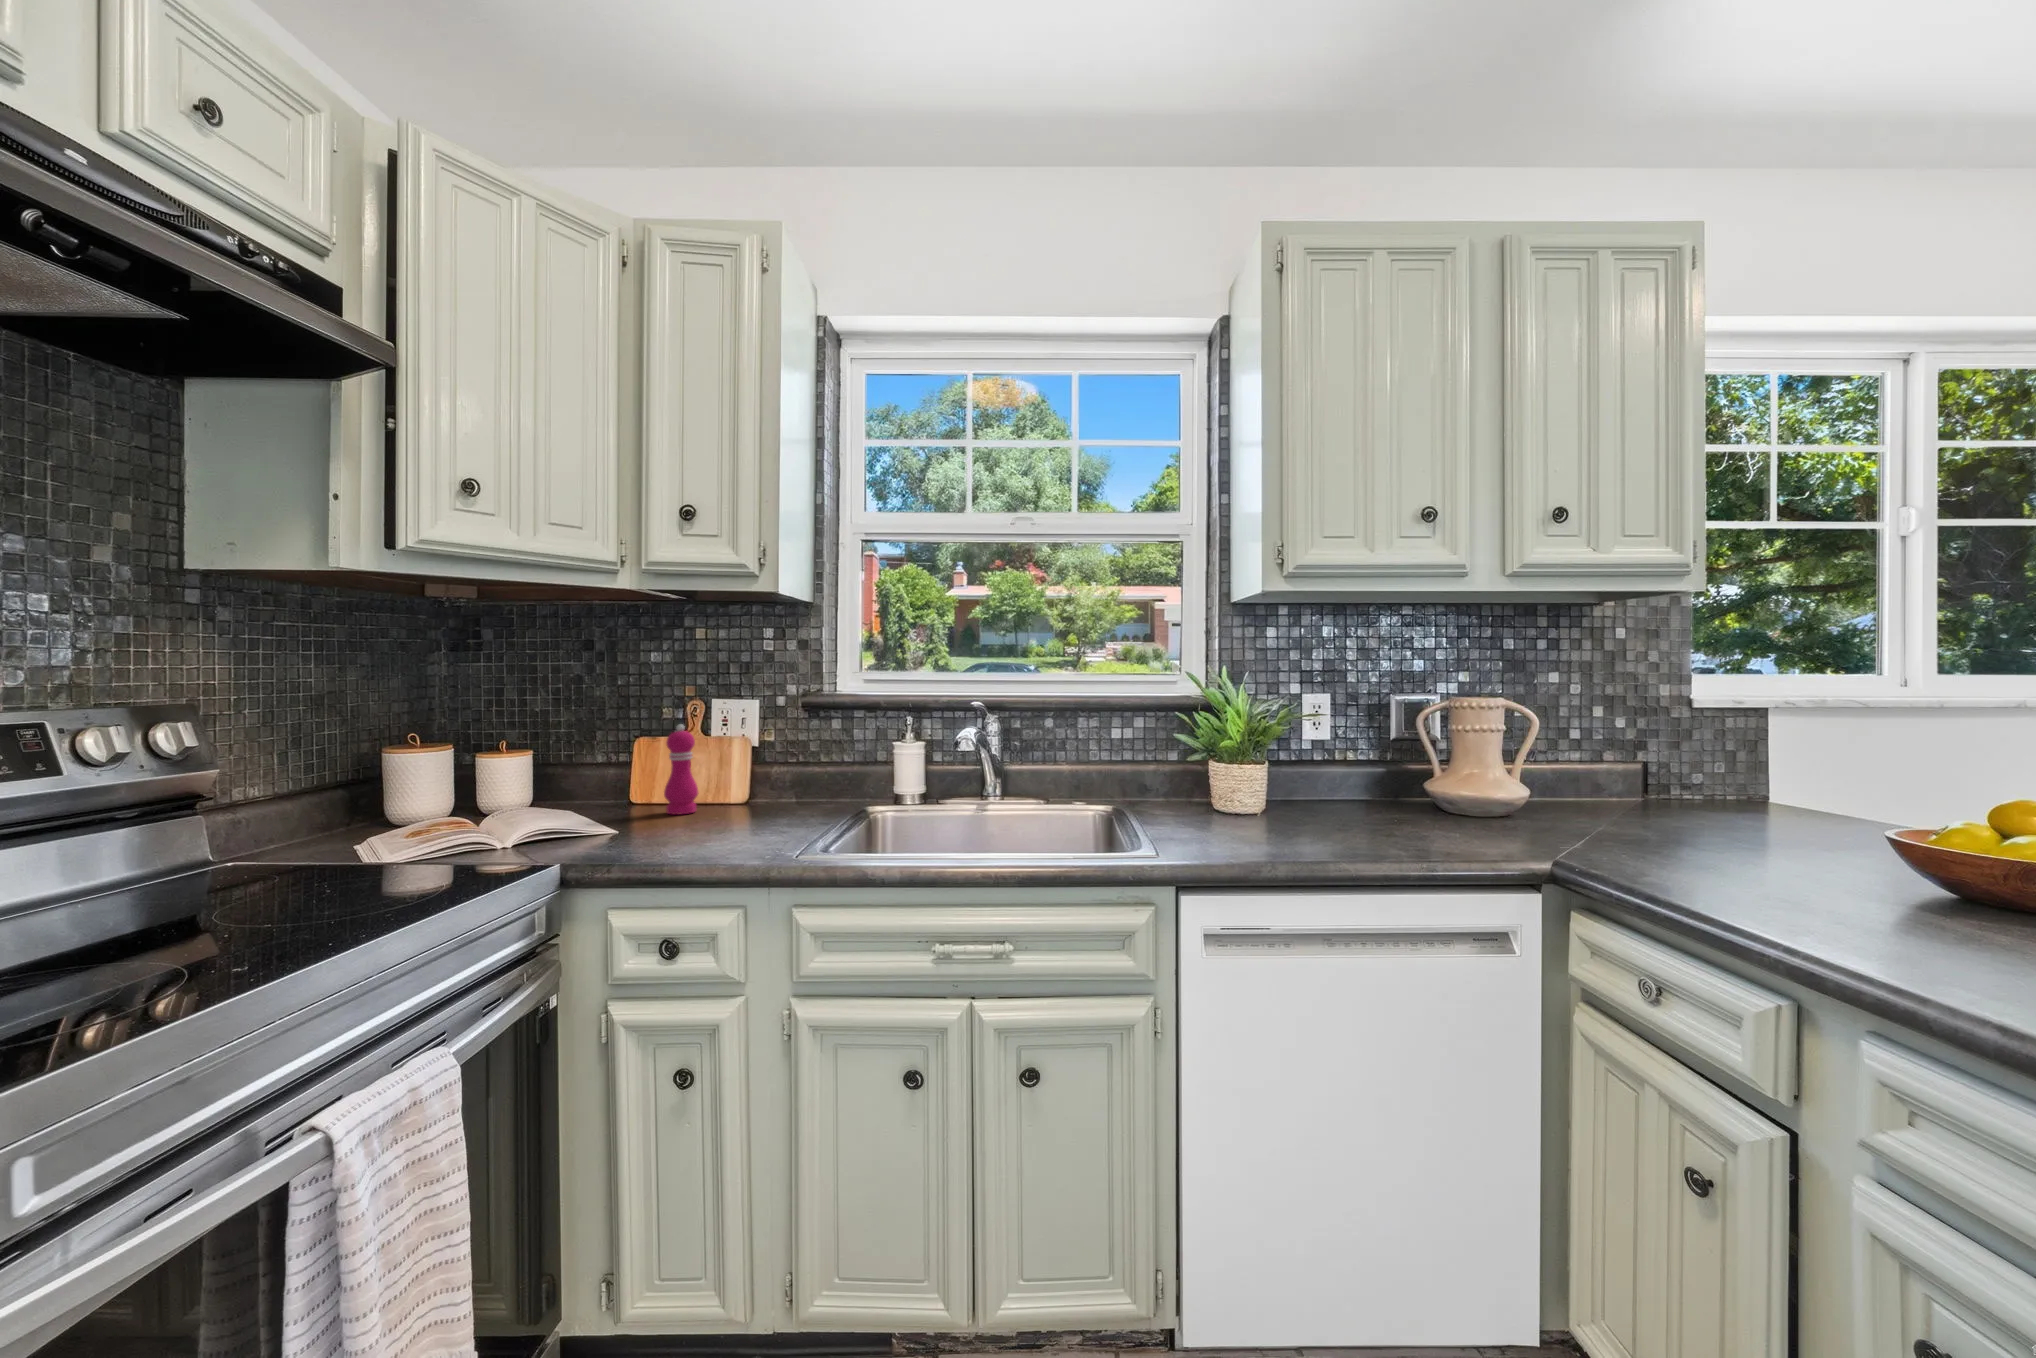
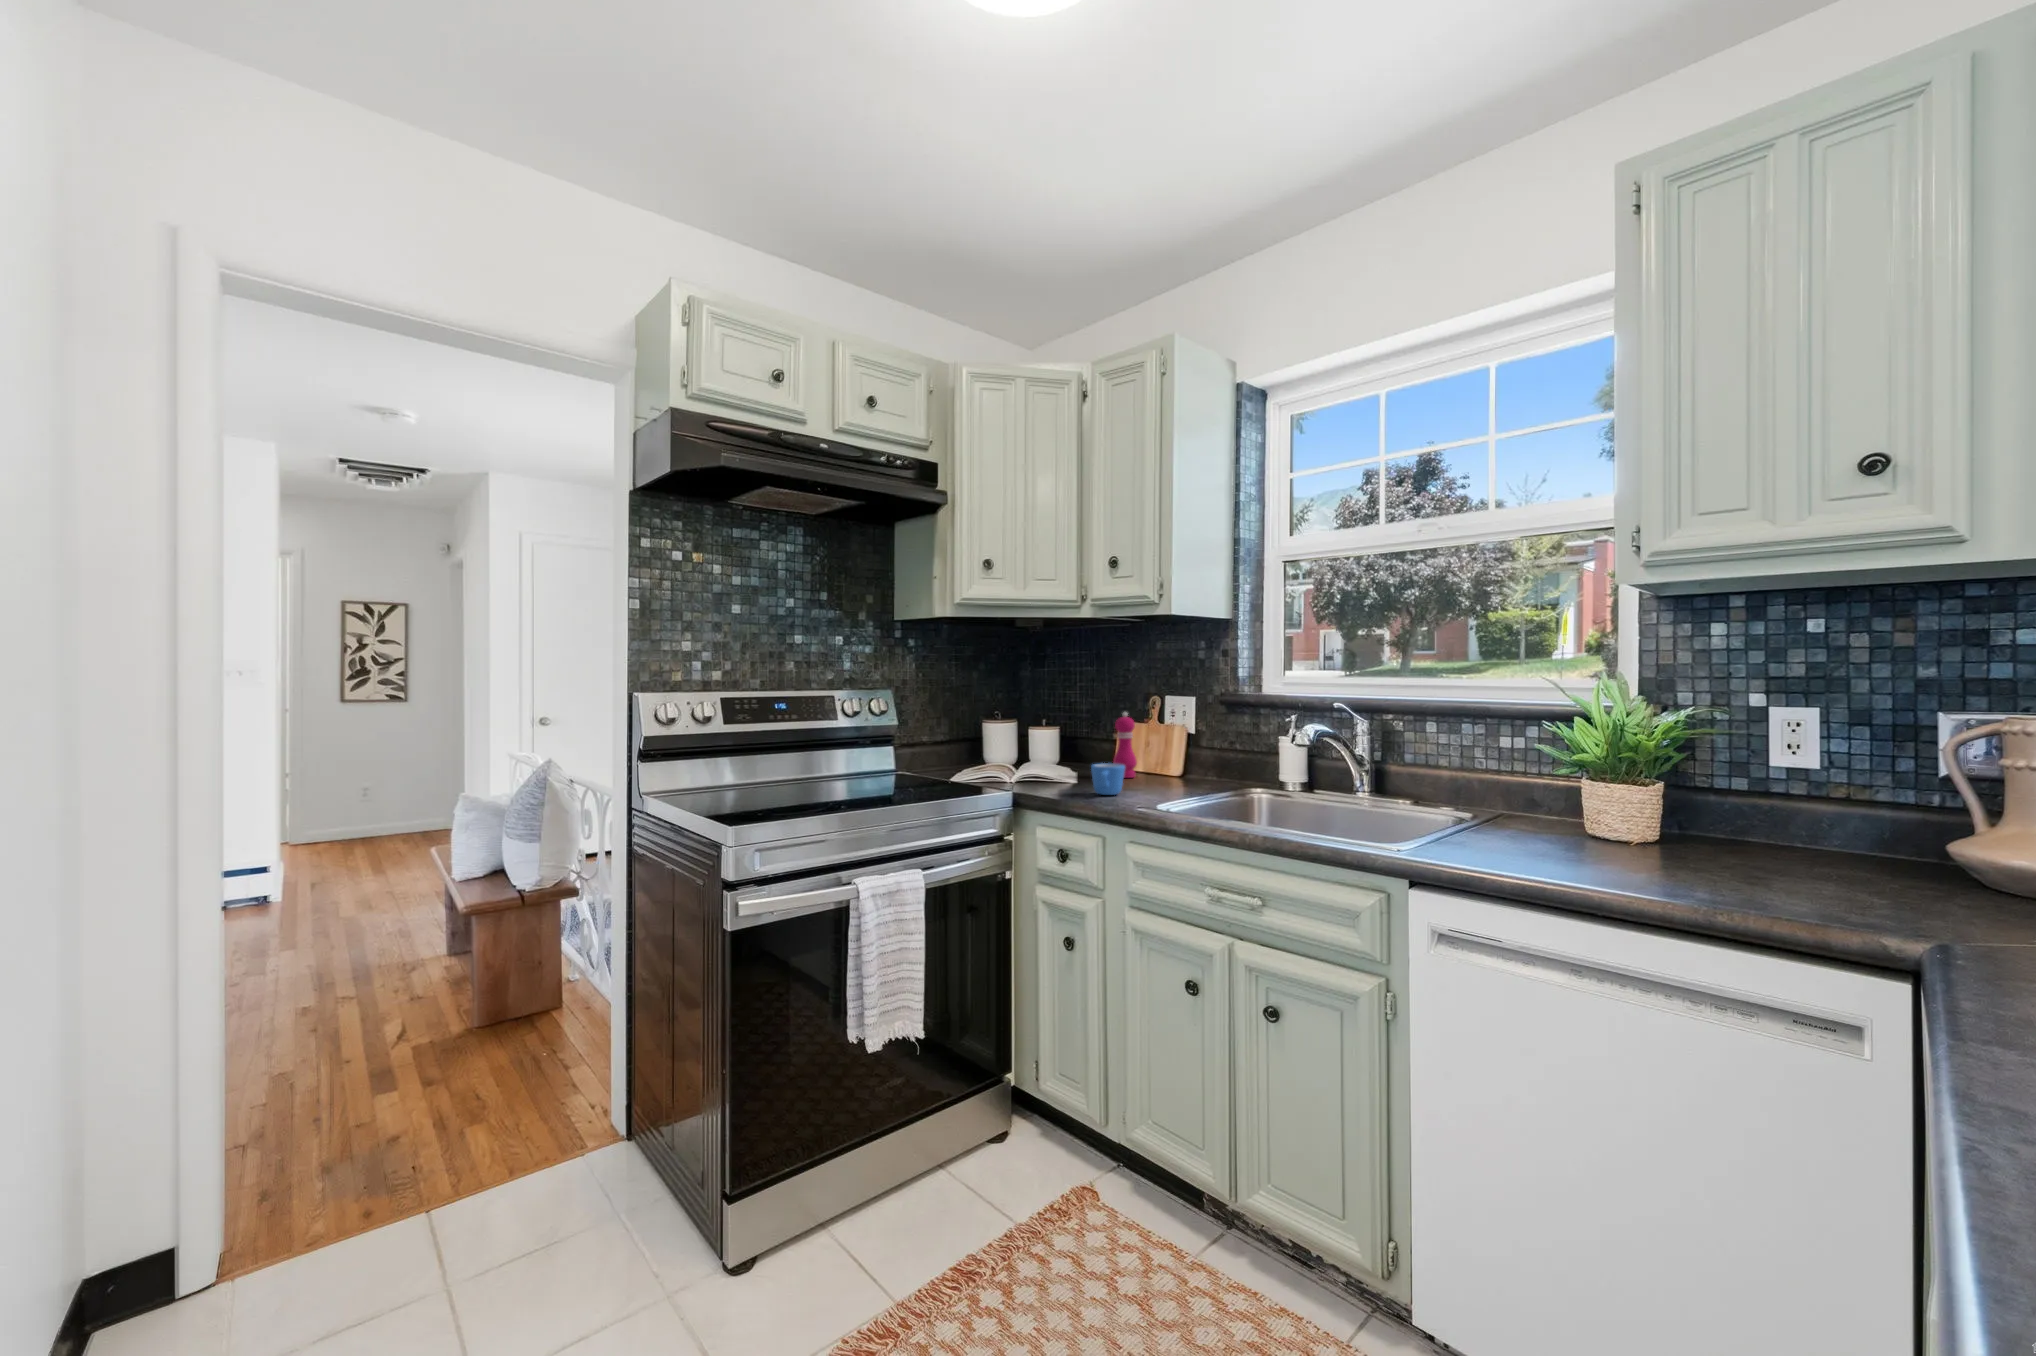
mug: none [695,798,745,844] -> present [1091,763,1125,795]

